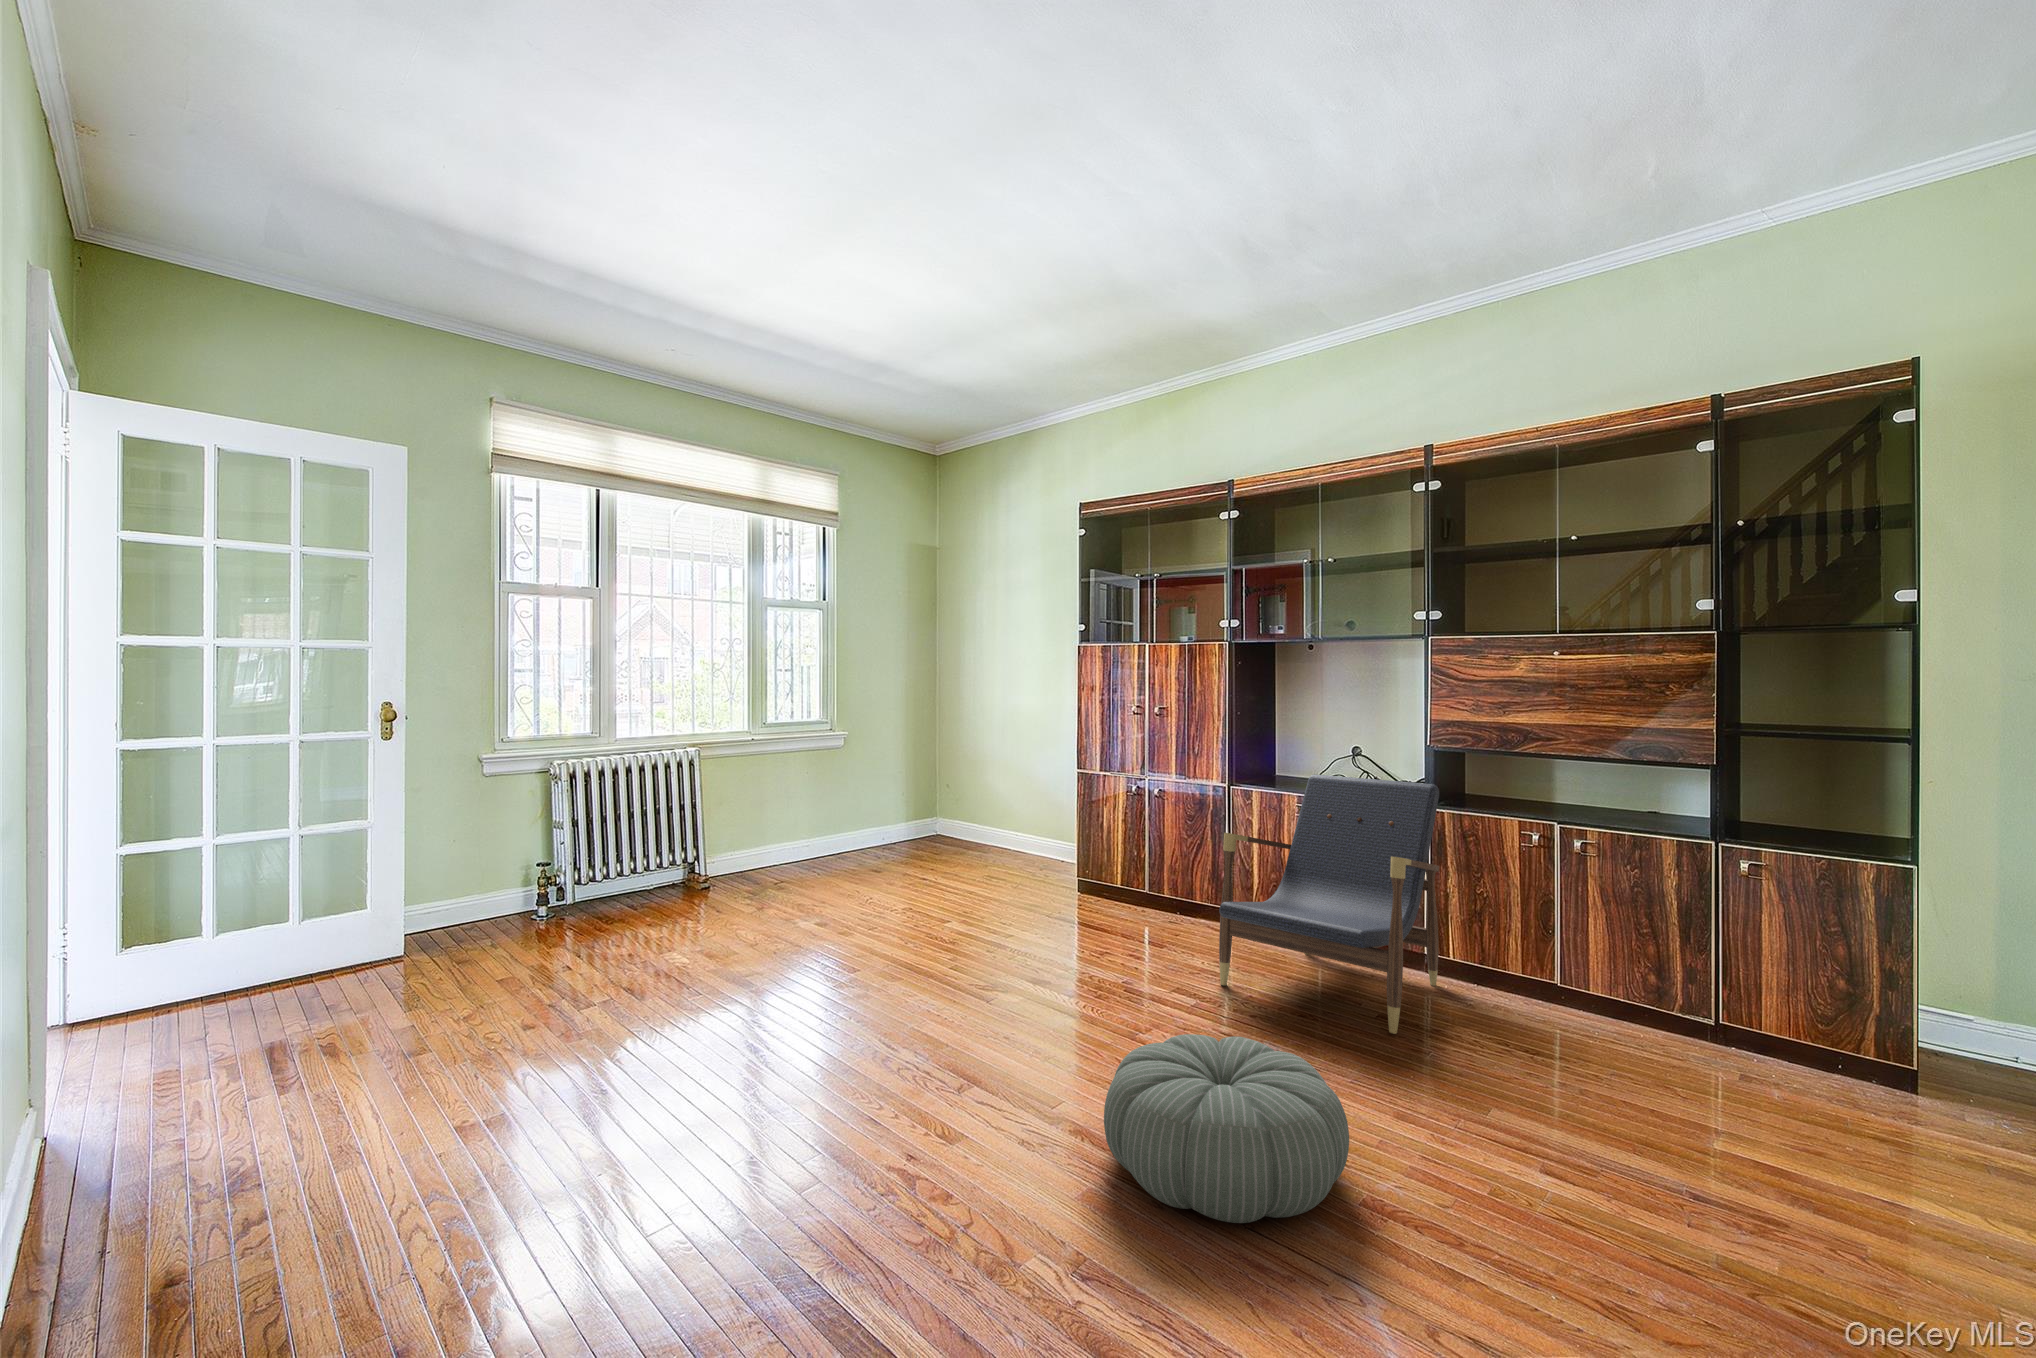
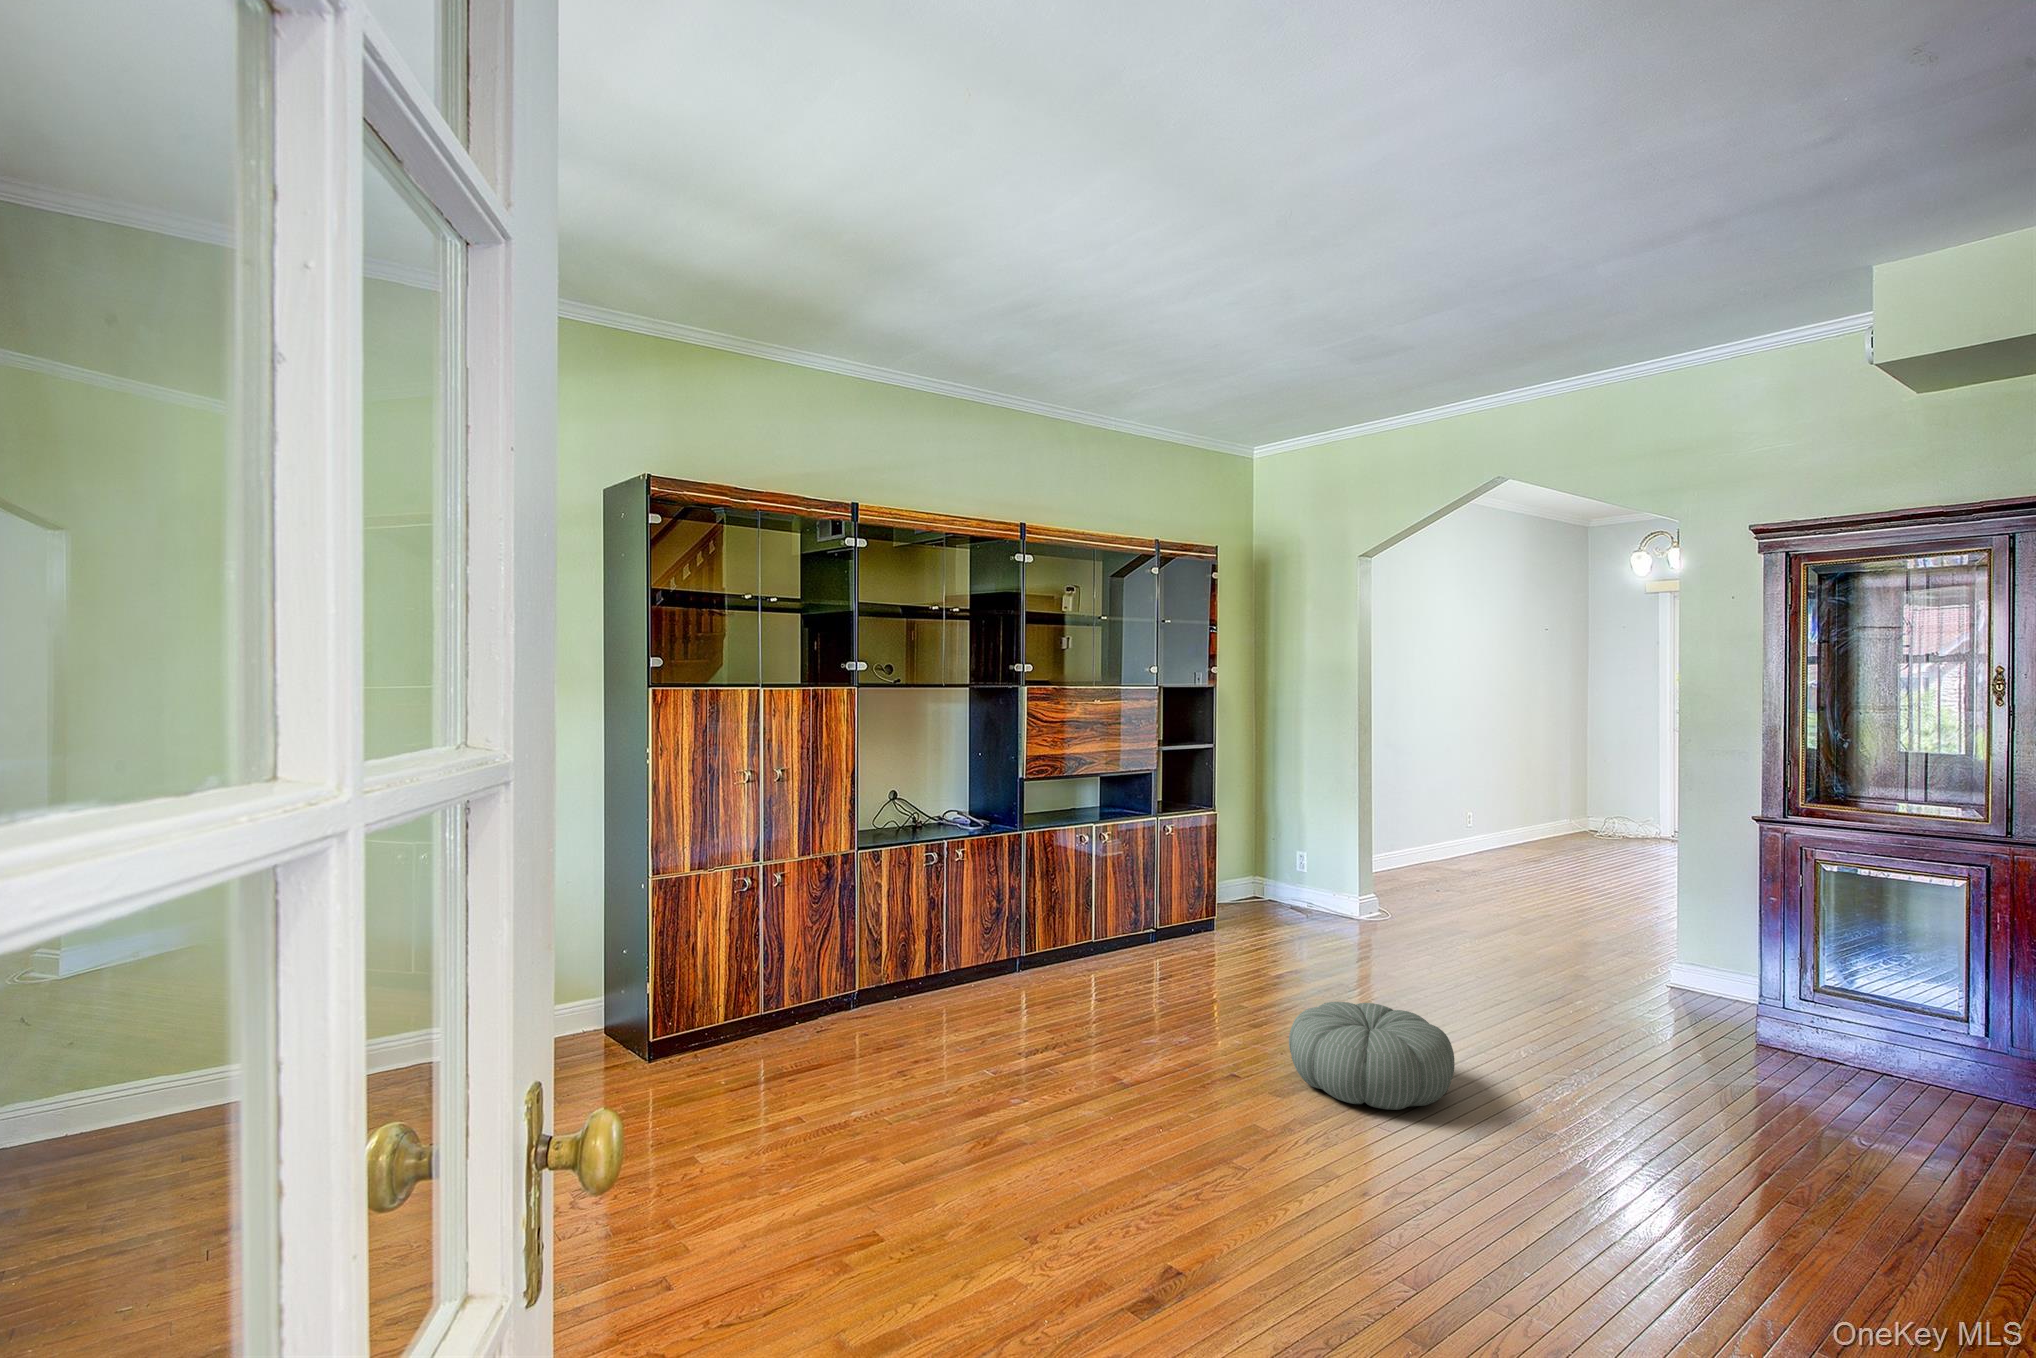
lounge chair: present [1219,774,1439,1034] -> none [956,812,1159,1037]

